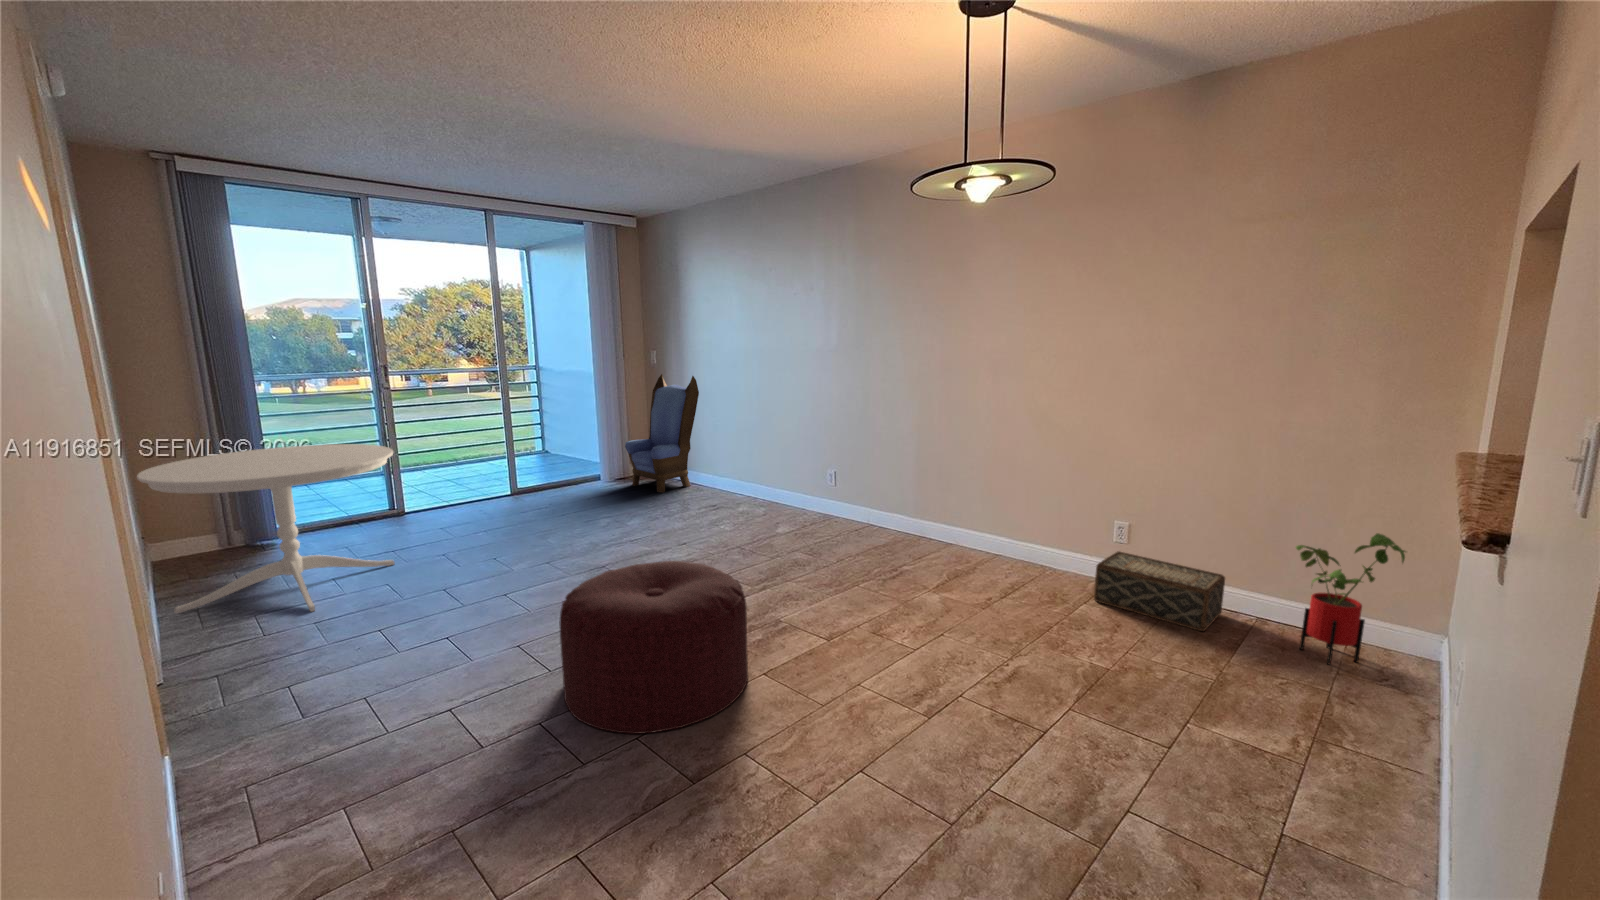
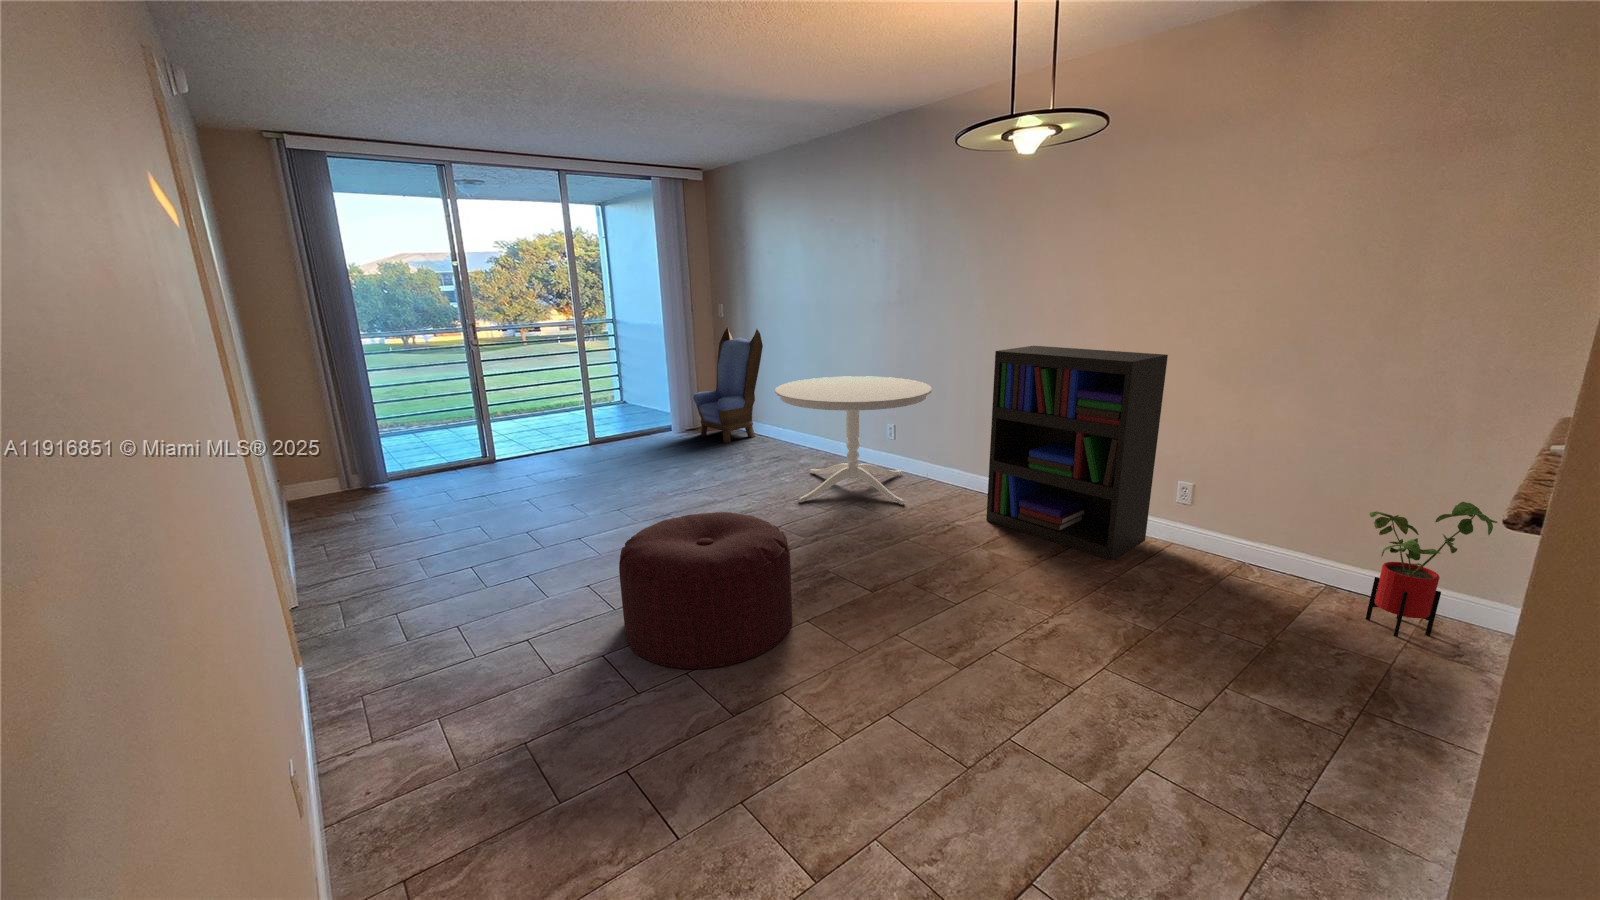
bookshelf: none [934,392,1102,601] -> present [986,346,1168,560]
dining table: present [137,444,395,613] -> present [775,376,932,505]
woven basket: present [1094,551,1225,631] -> none [1148,512,1291,597]

